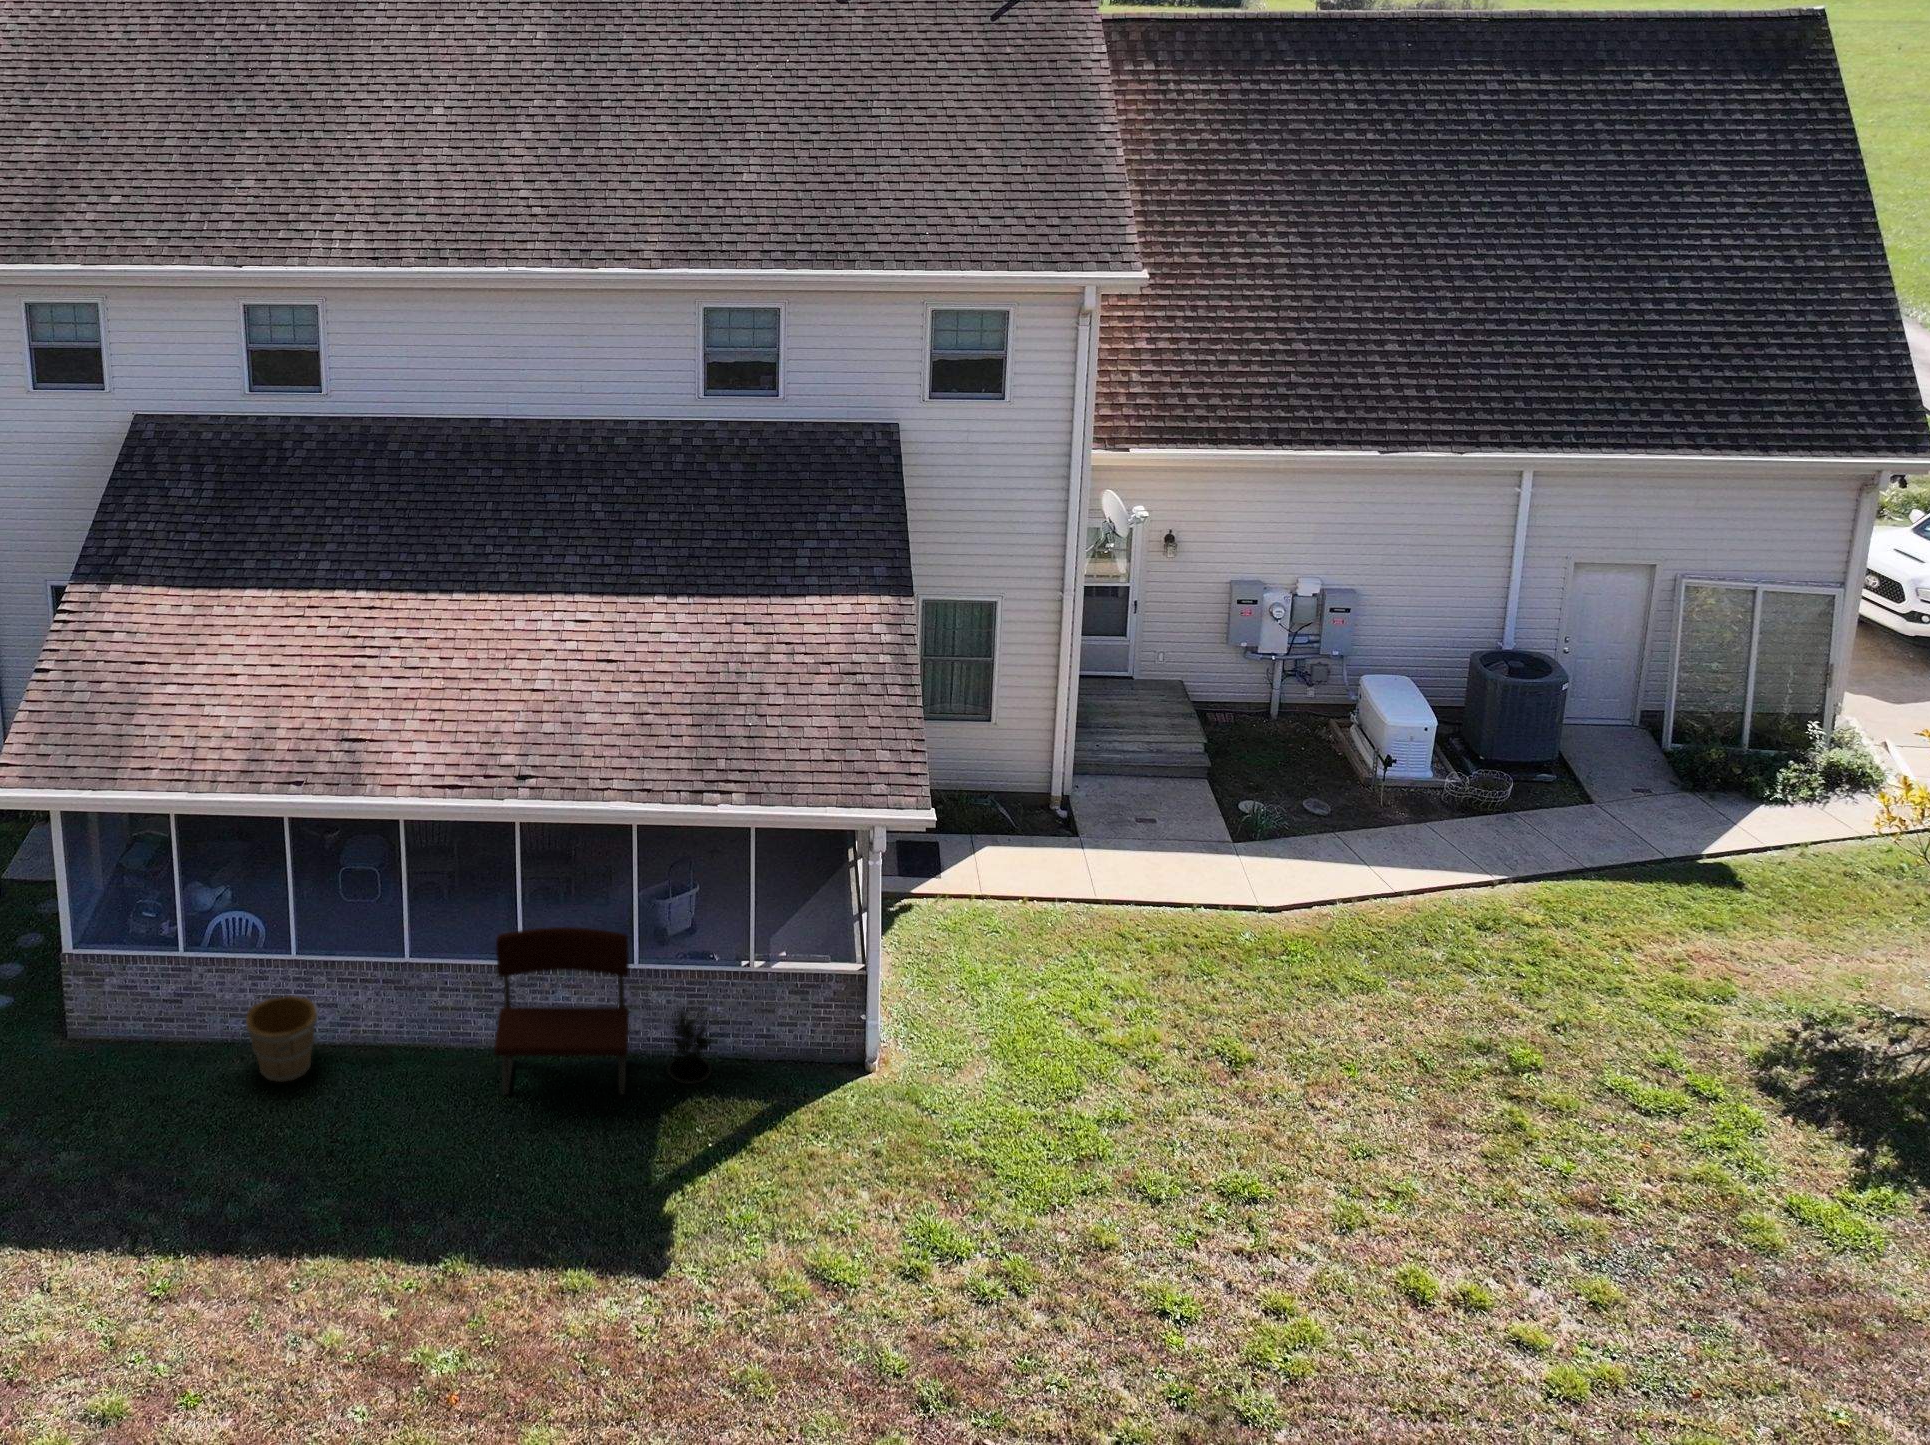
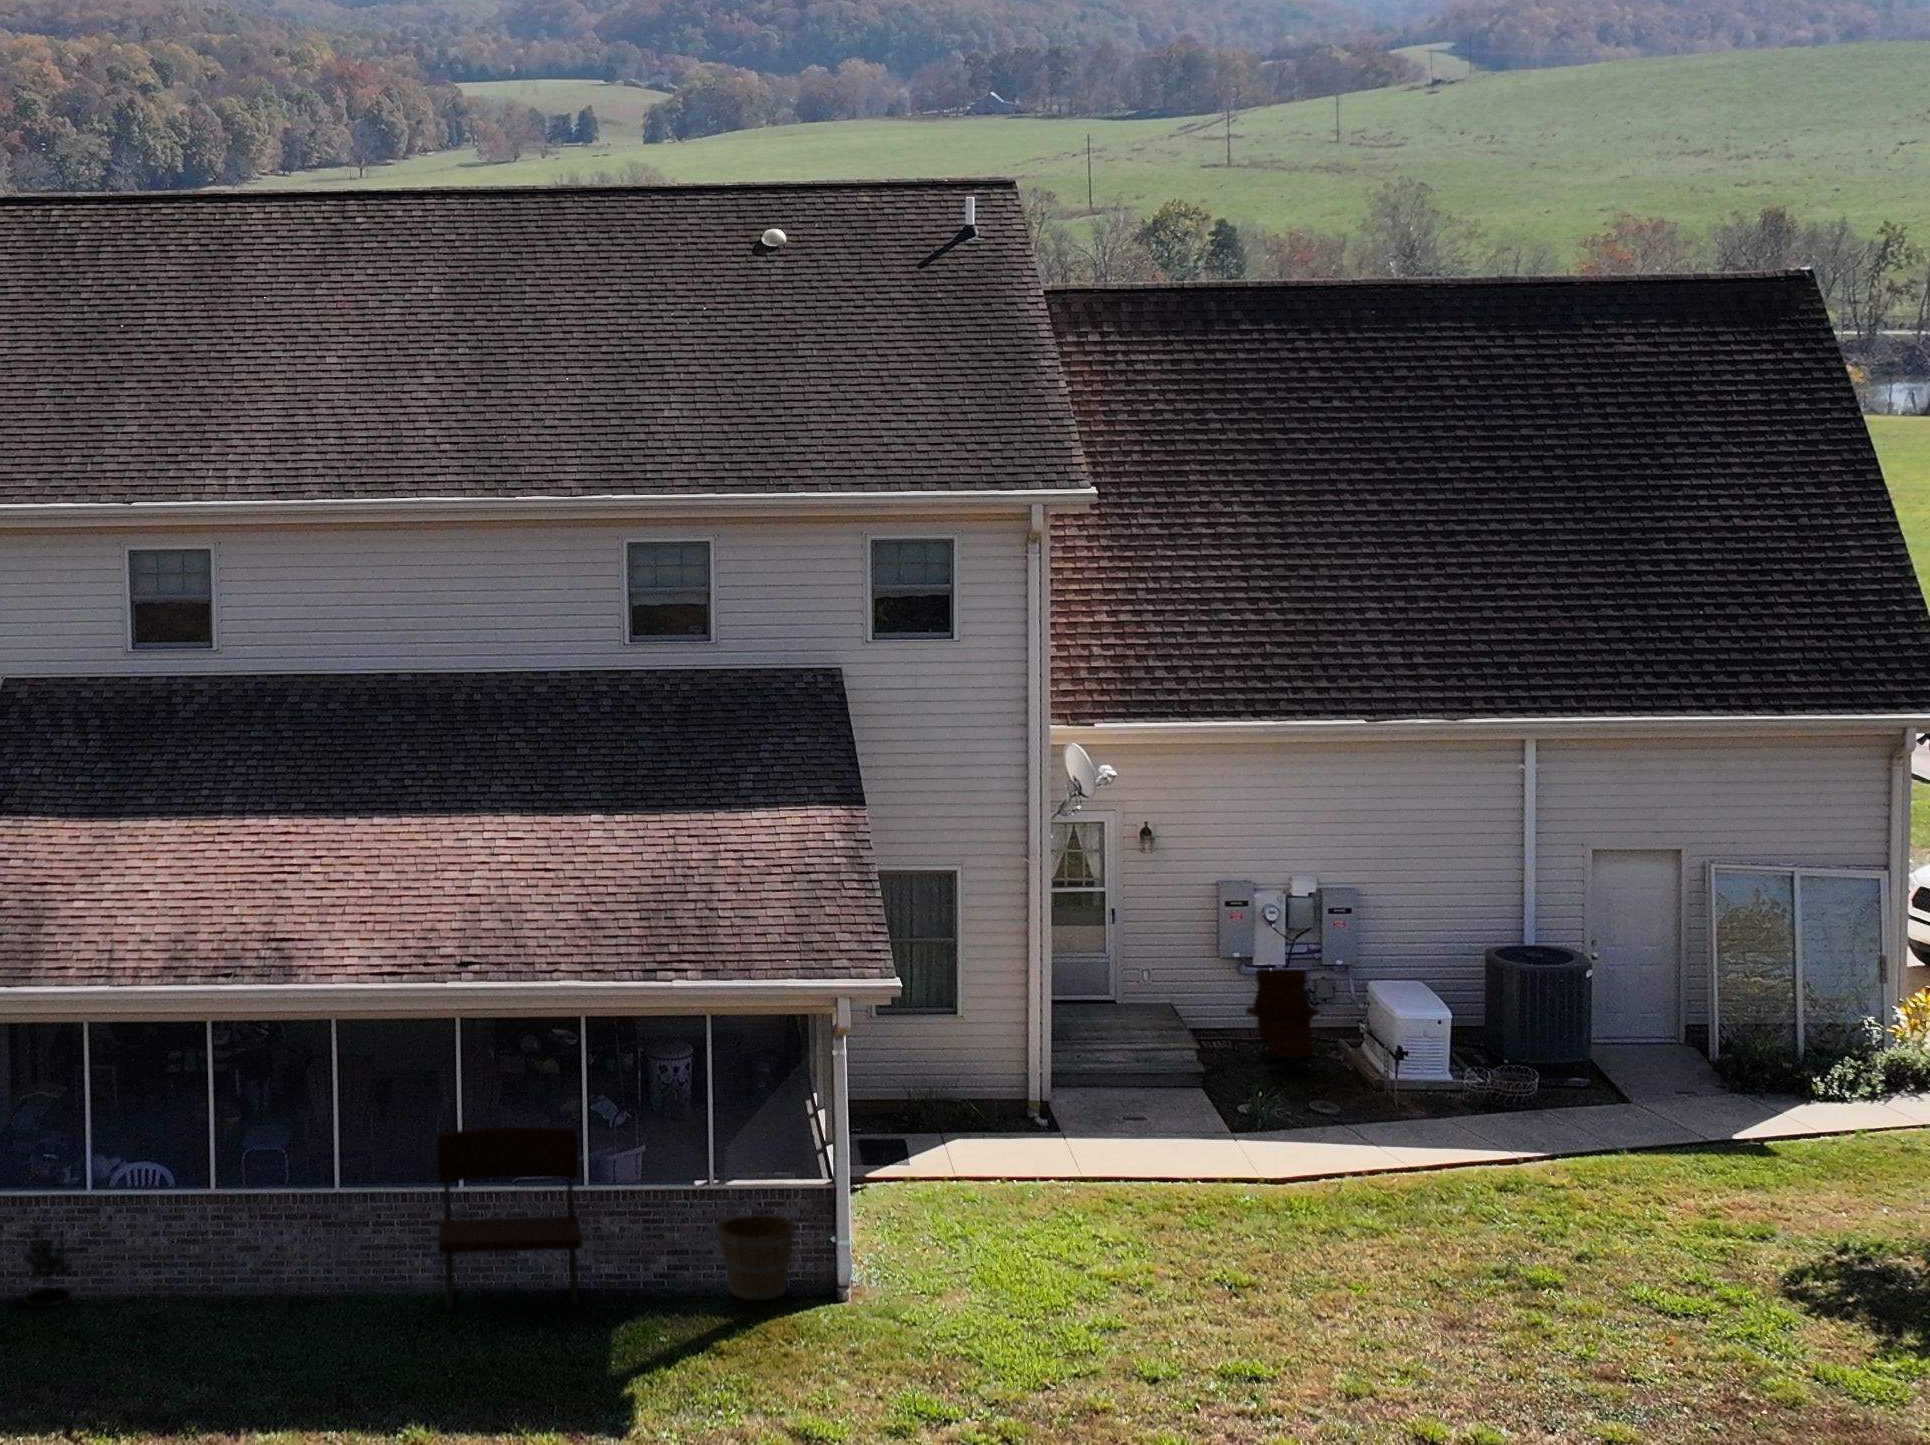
lounge chair: none [1243,664,1311,769] -> present [1246,969,1321,1076]
wooden bucket: present [246,995,317,1082] -> present [717,1215,796,1300]
potted tree: present [668,1007,712,1084] -> present [24,1217,72,1307]

